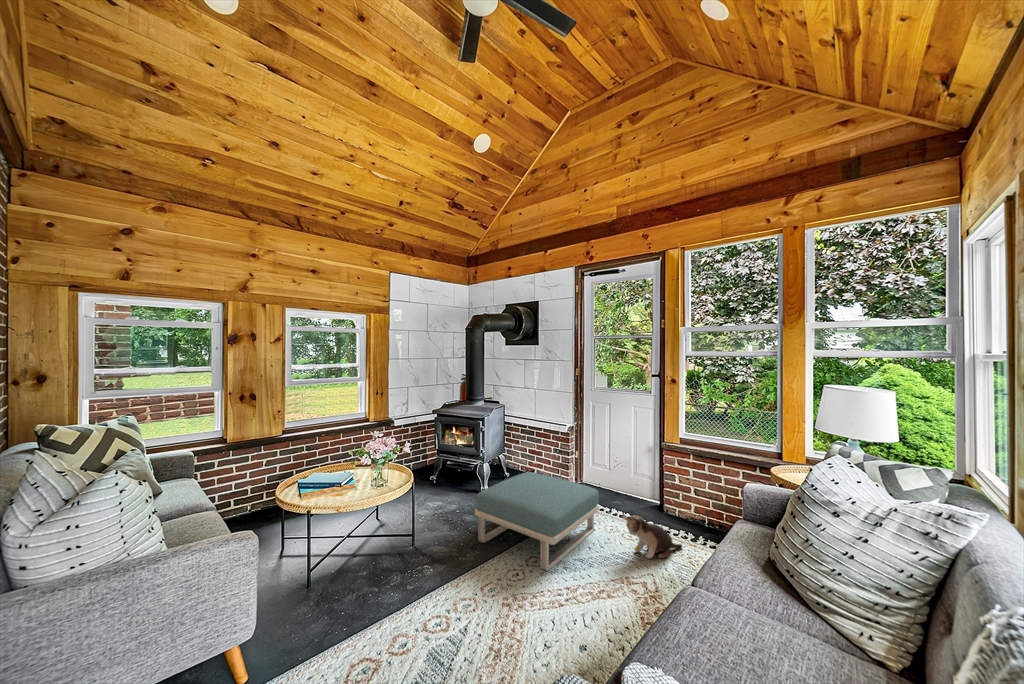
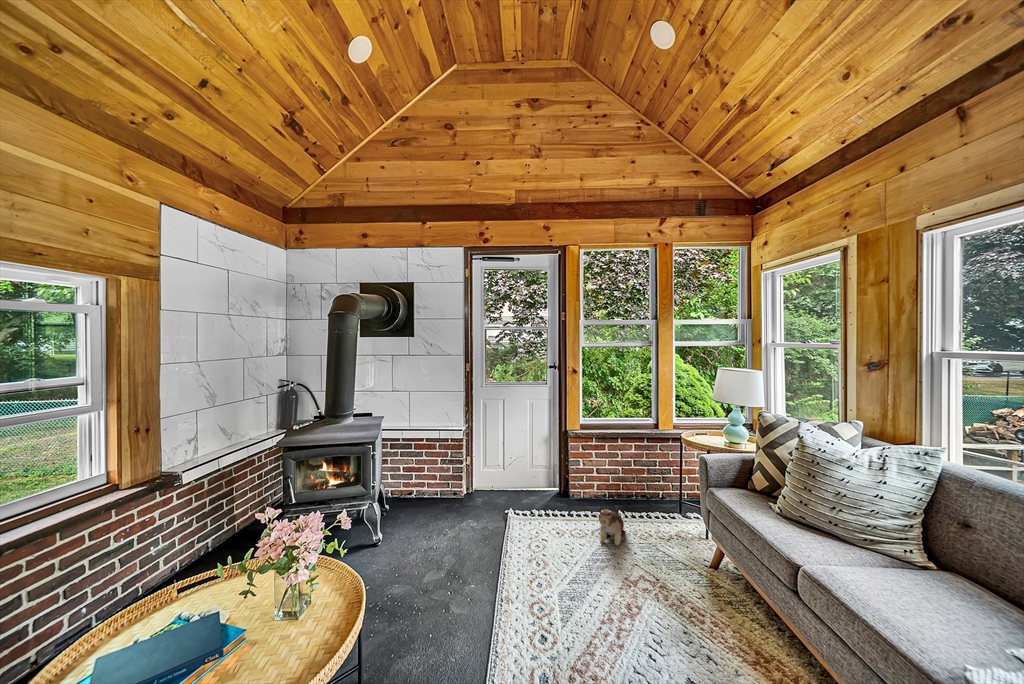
footstool: present [475,472,599,571] -> none [456,495,578,609]

